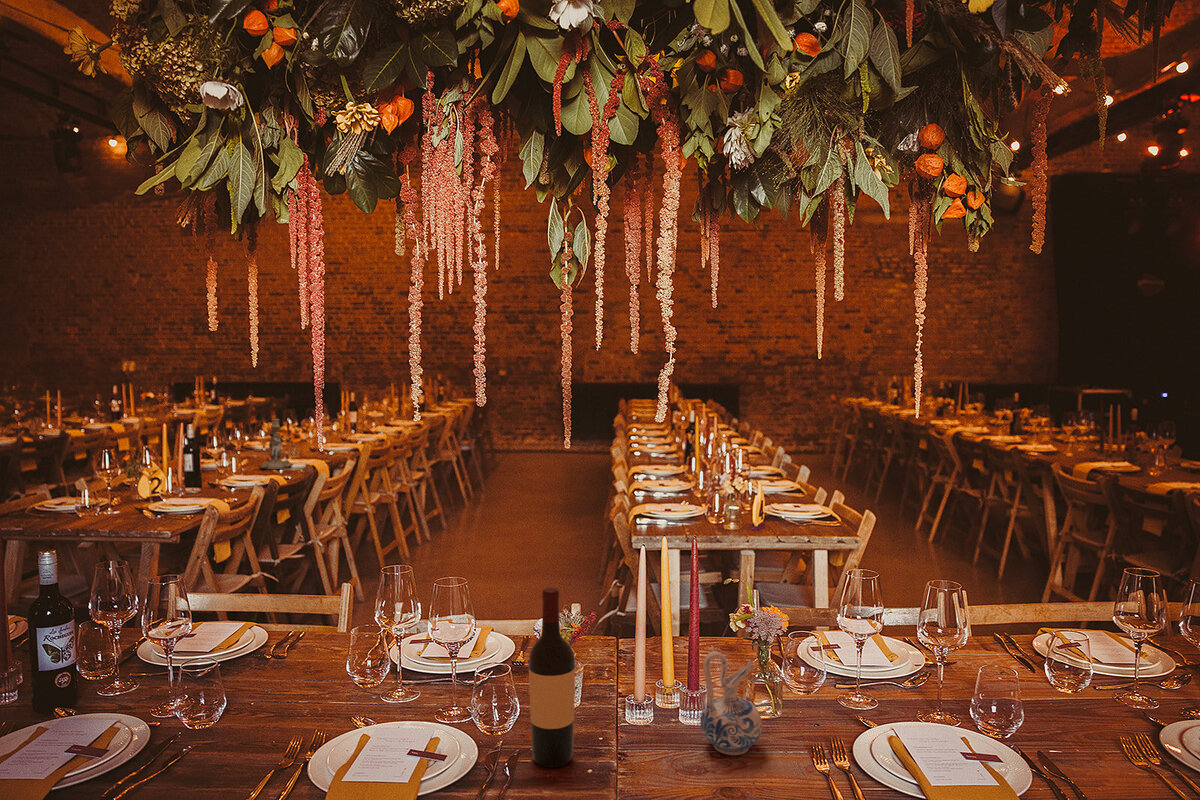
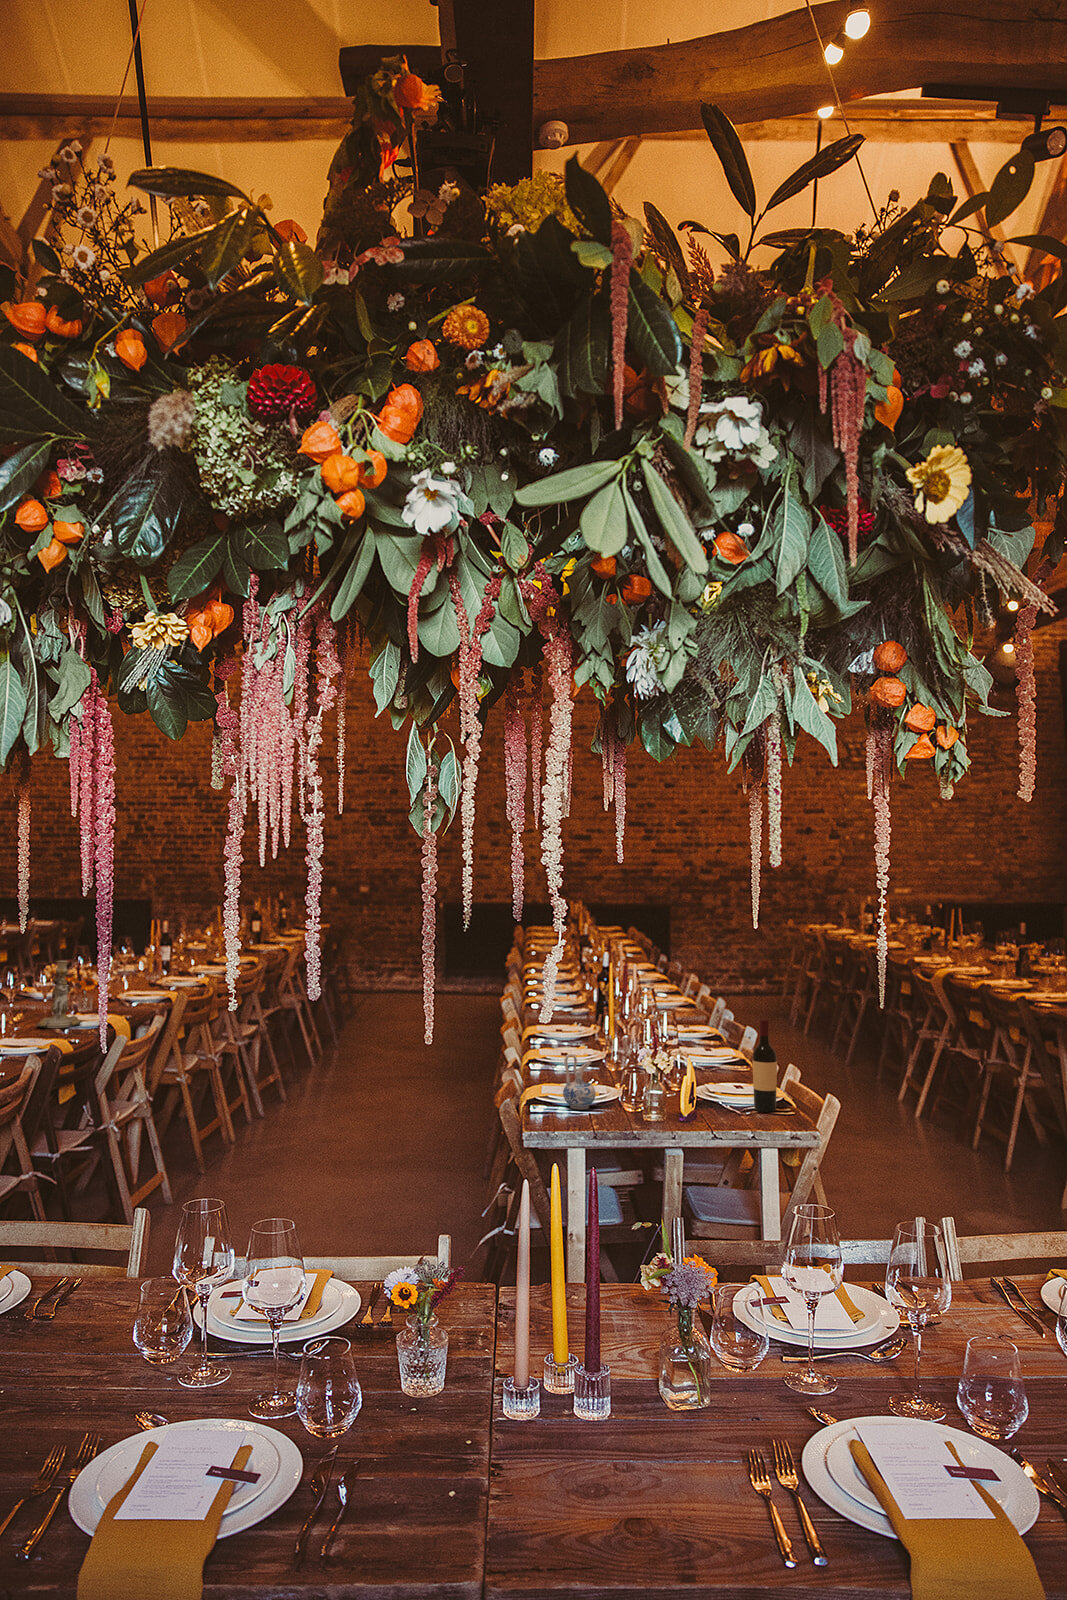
wine bottle: present [529,588,575,767] -> present [752,1019,777,1112]
ceramic pitcher: present [700,651,762,755] -> present [563,1054,595,1109]

